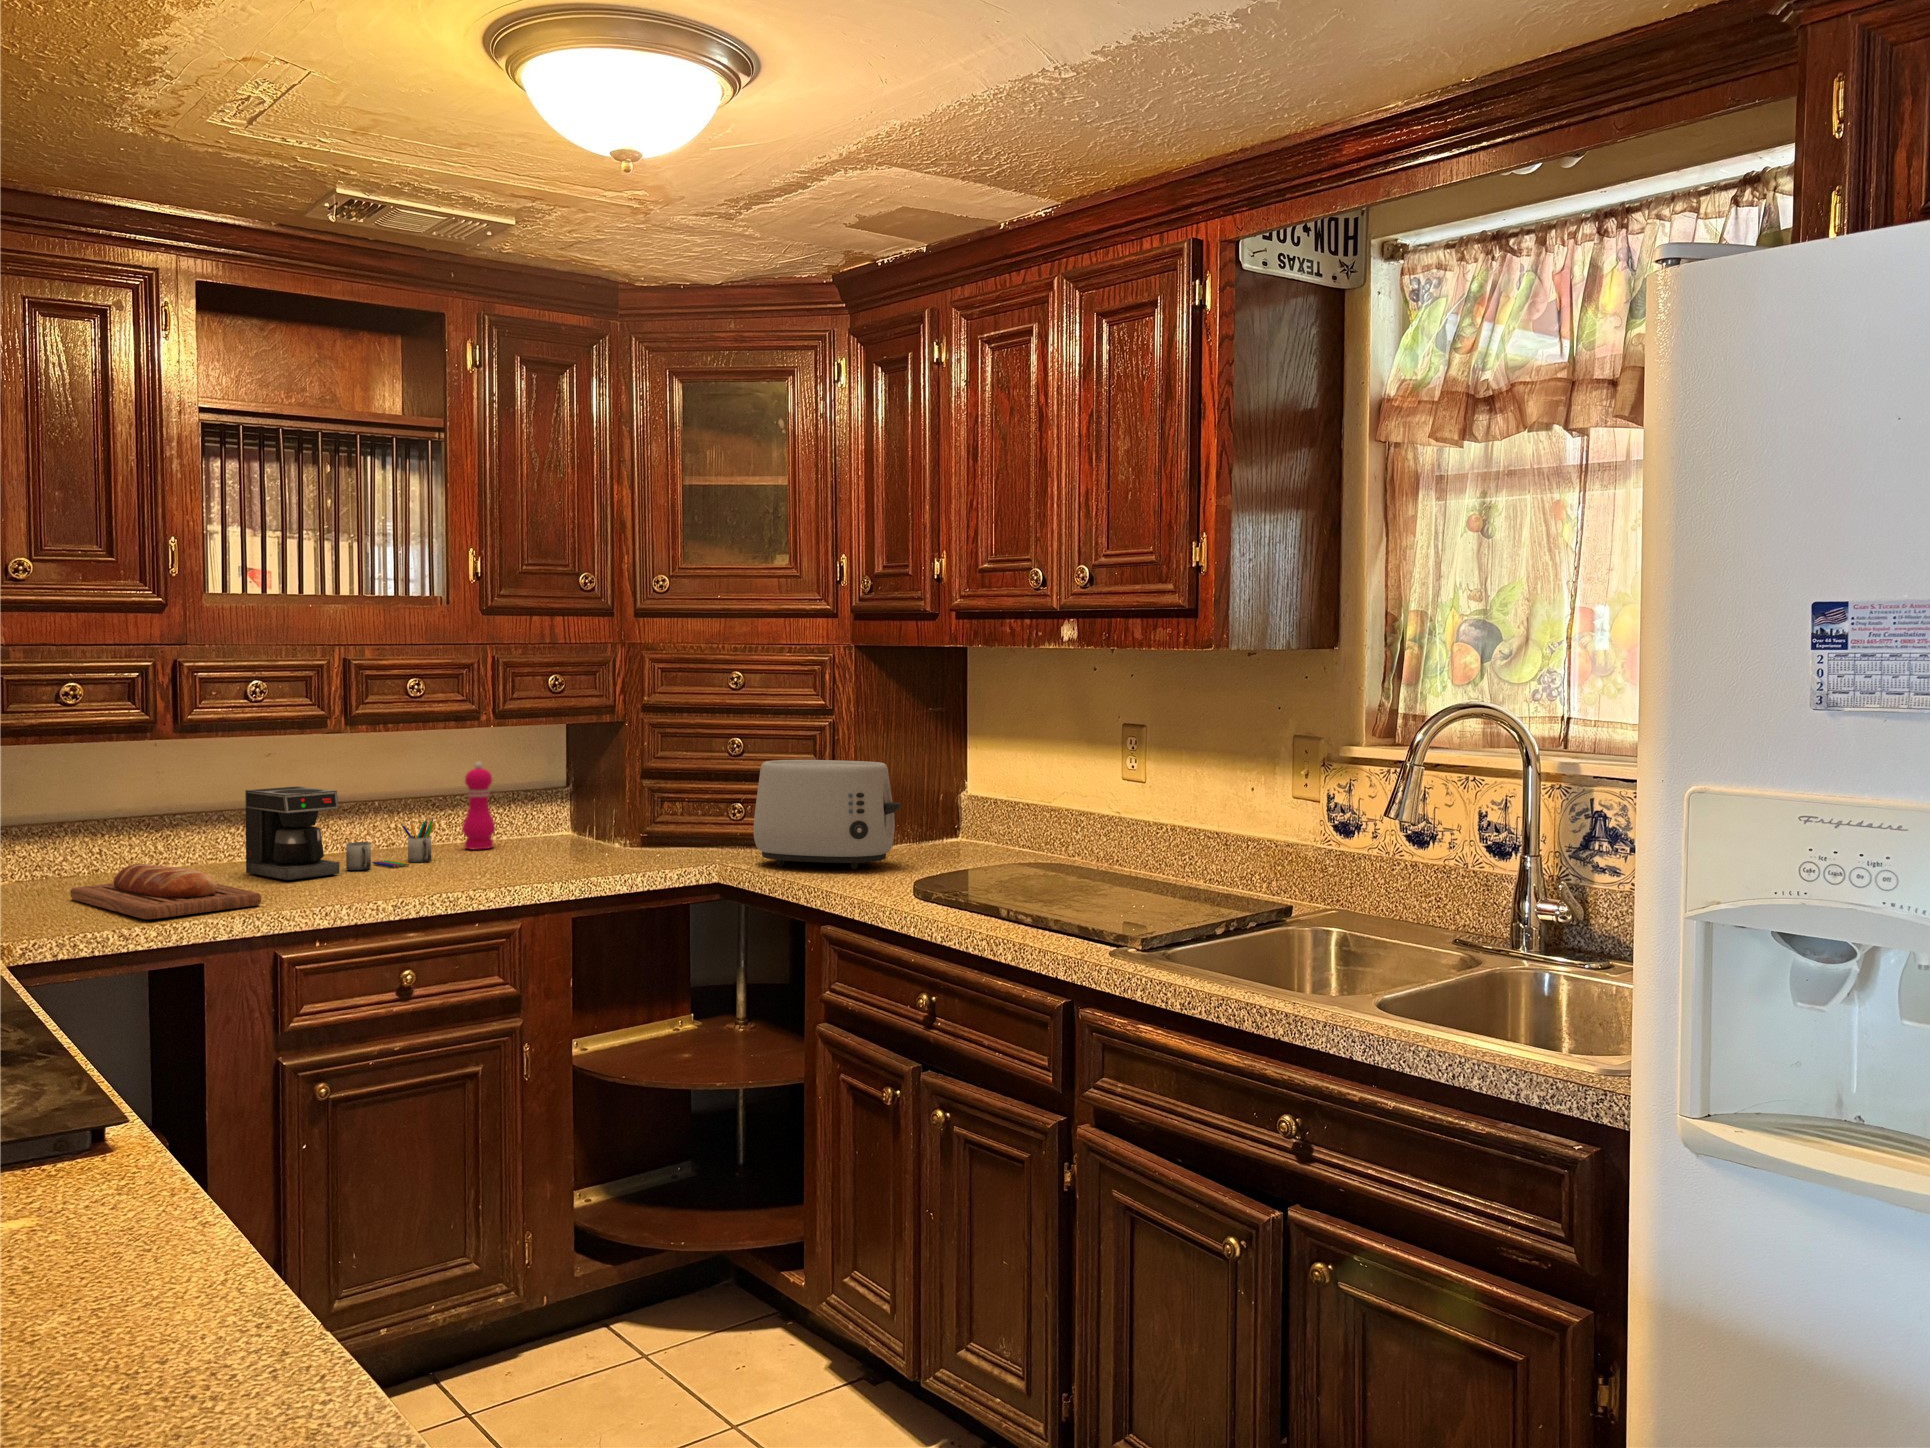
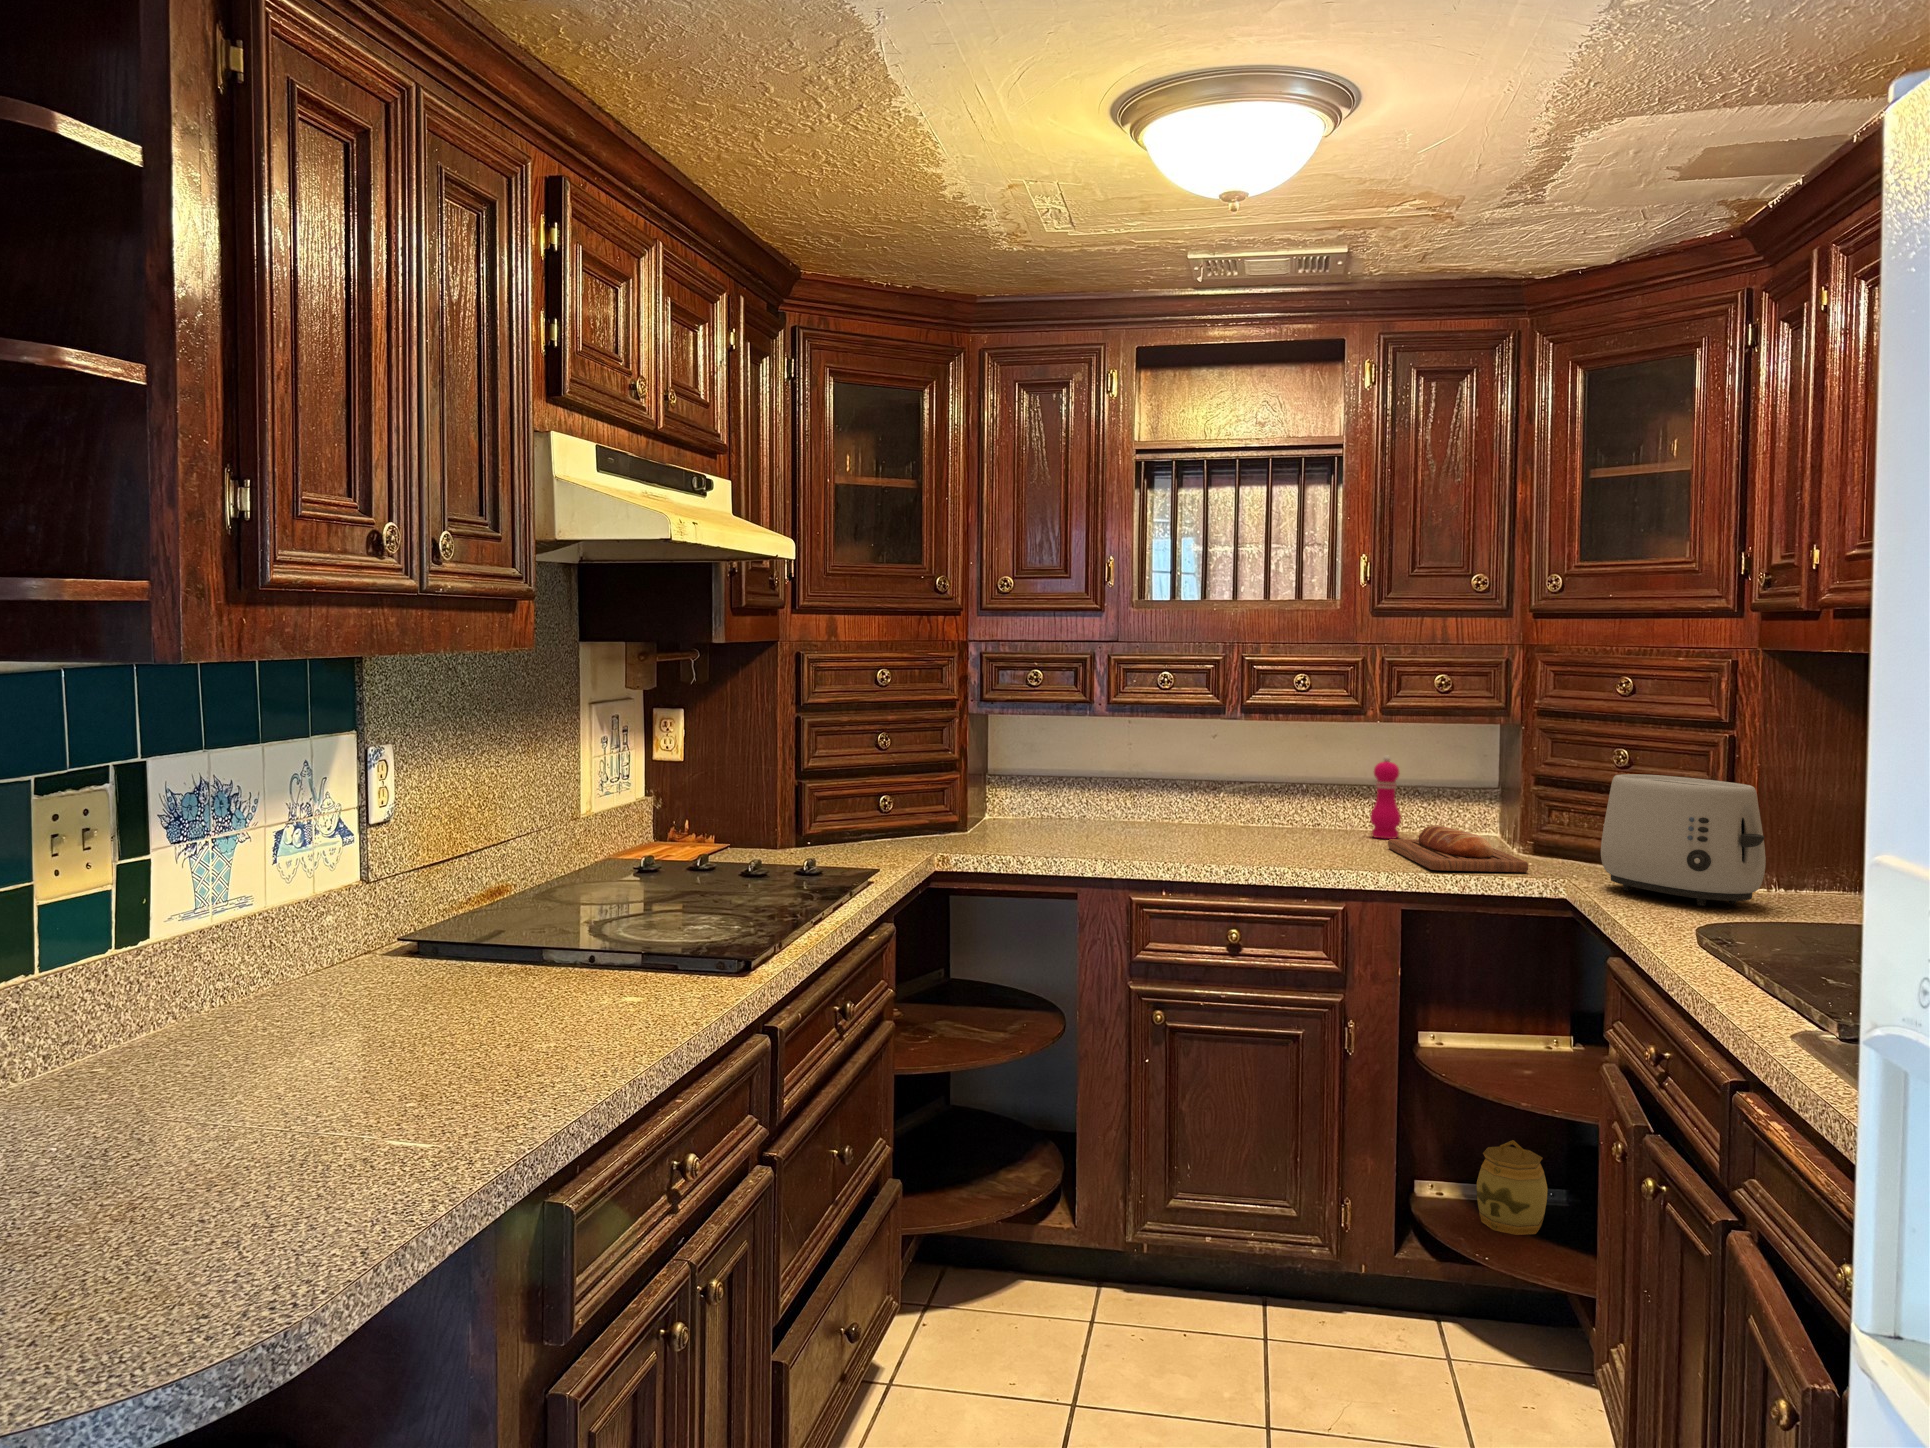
coffee maker: present [245,786,436,880] -> none [1176,763,1331,843]
bread loaf: present [70,864,261,919] -> present [1388,825,1528,872]
jar: none [635,1120,699,1211] -> present [1477,1140,1548,1235]

